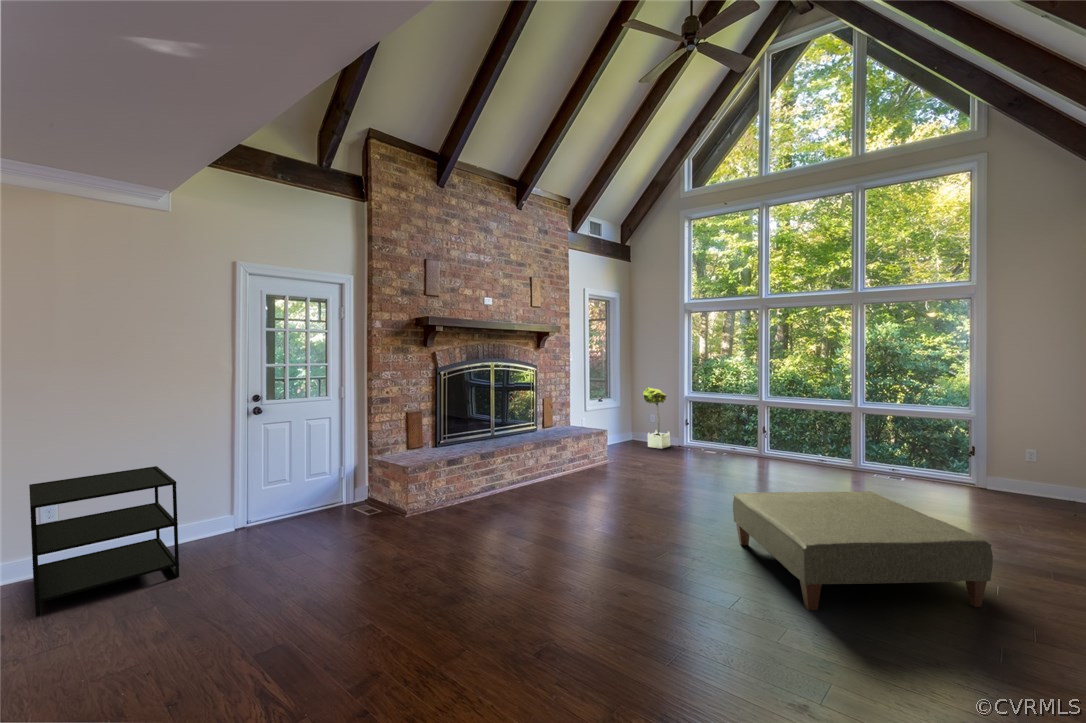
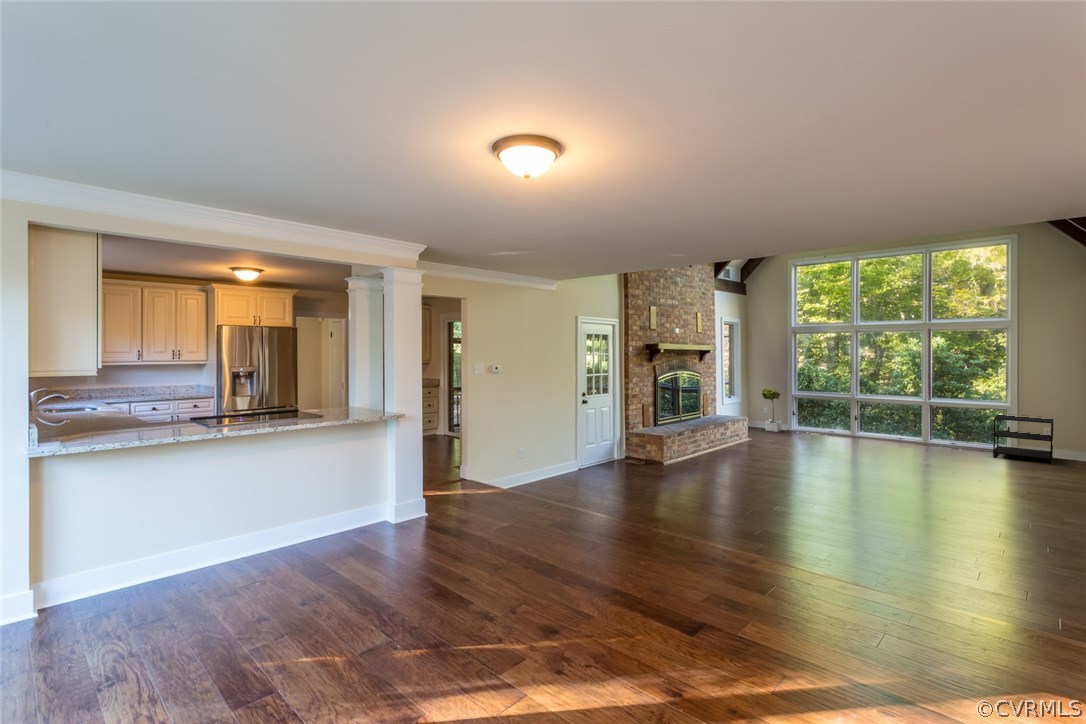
side table: present [29,466,179,617] -> present [993,414,1053,464]
ottoman: present [733,491,993,610] -> none [868,448,1011,497]

